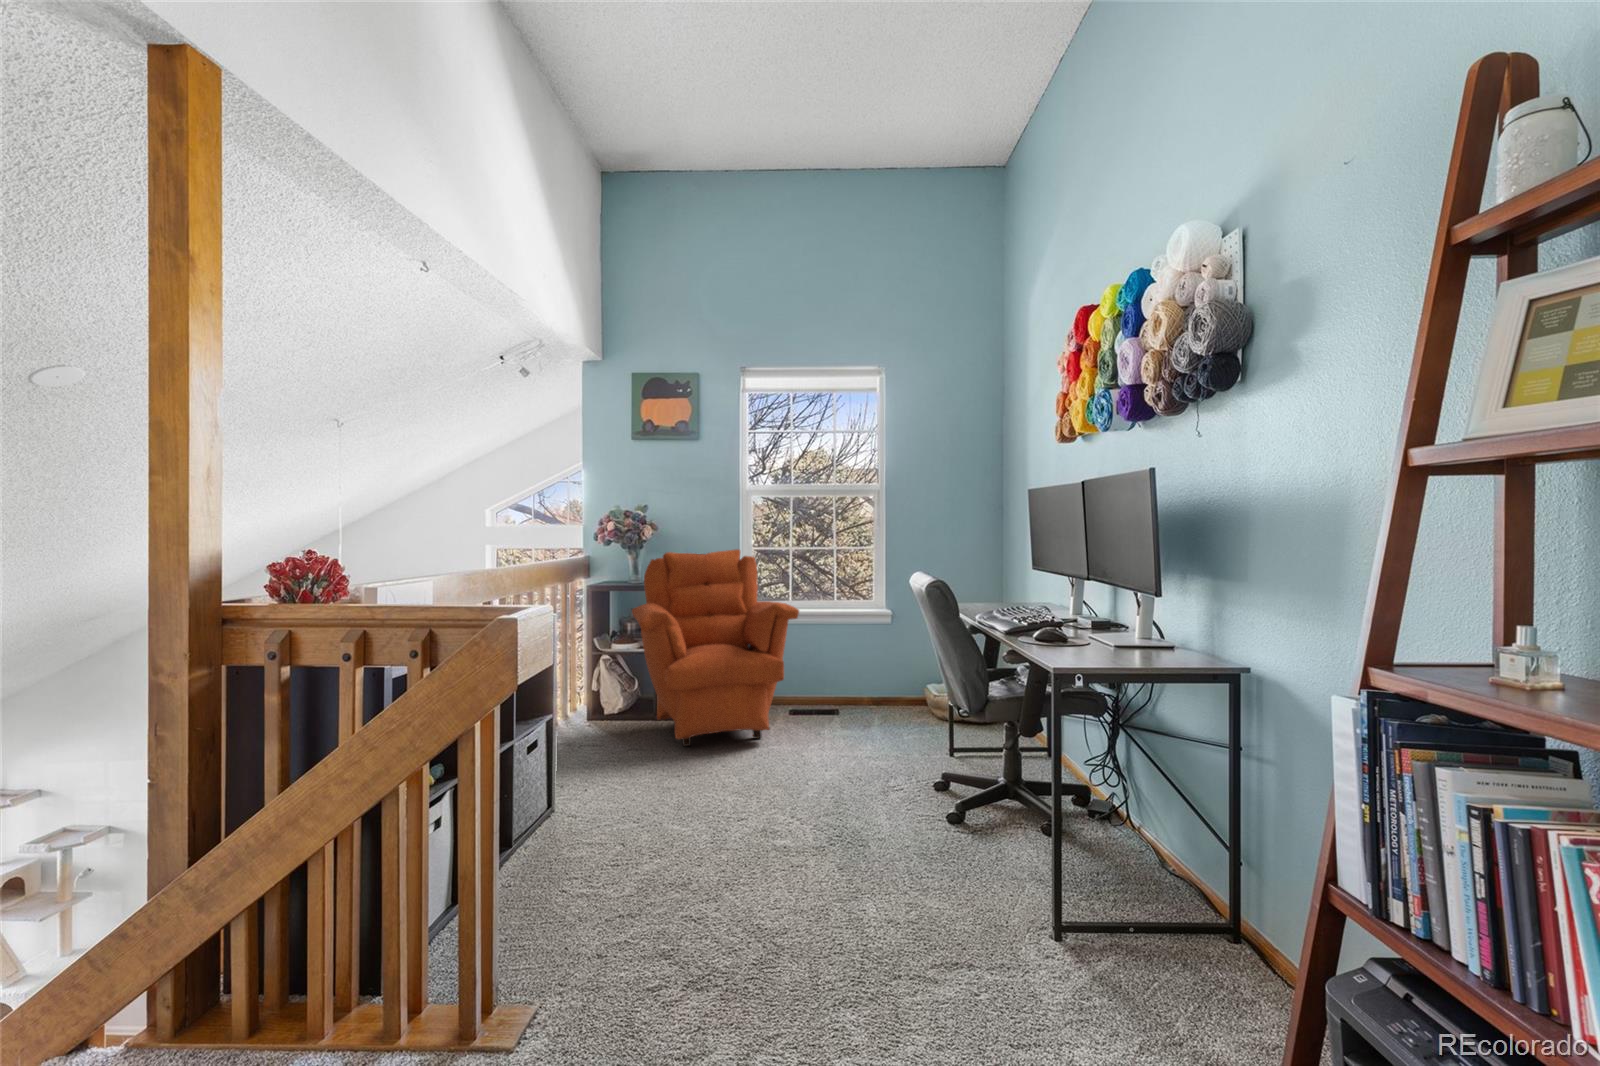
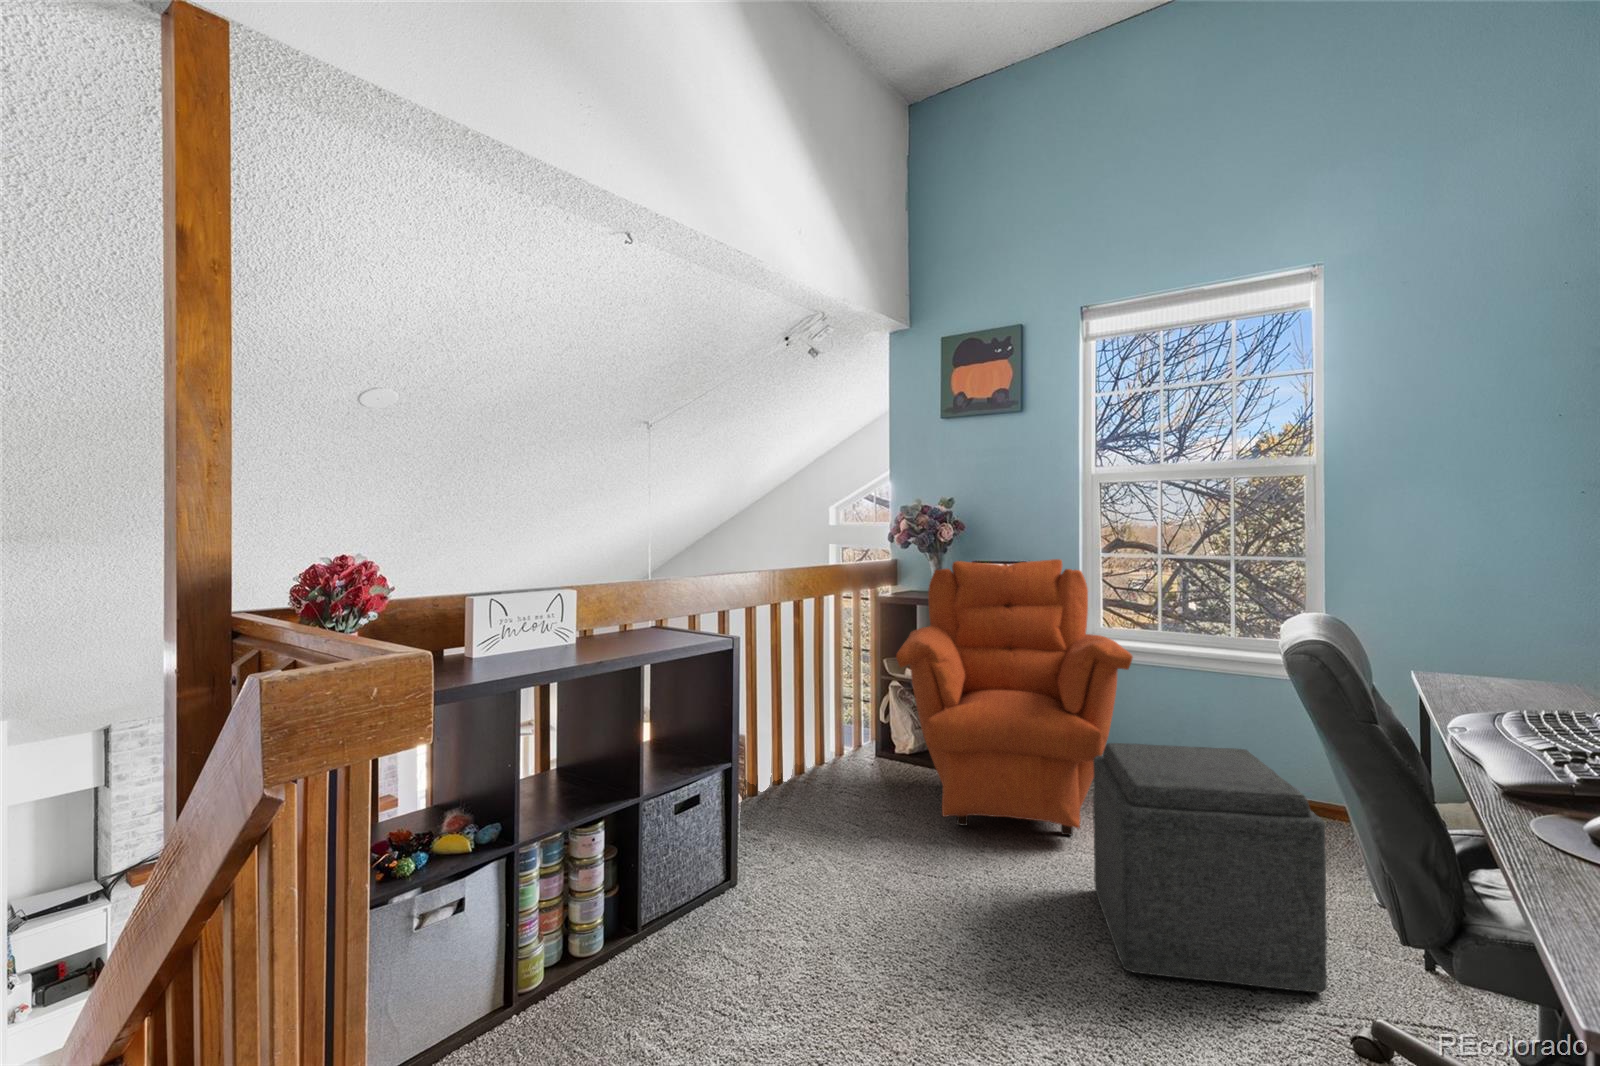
ottoman: none [790,656,923,787] -> present [1093,743,1327,992]

